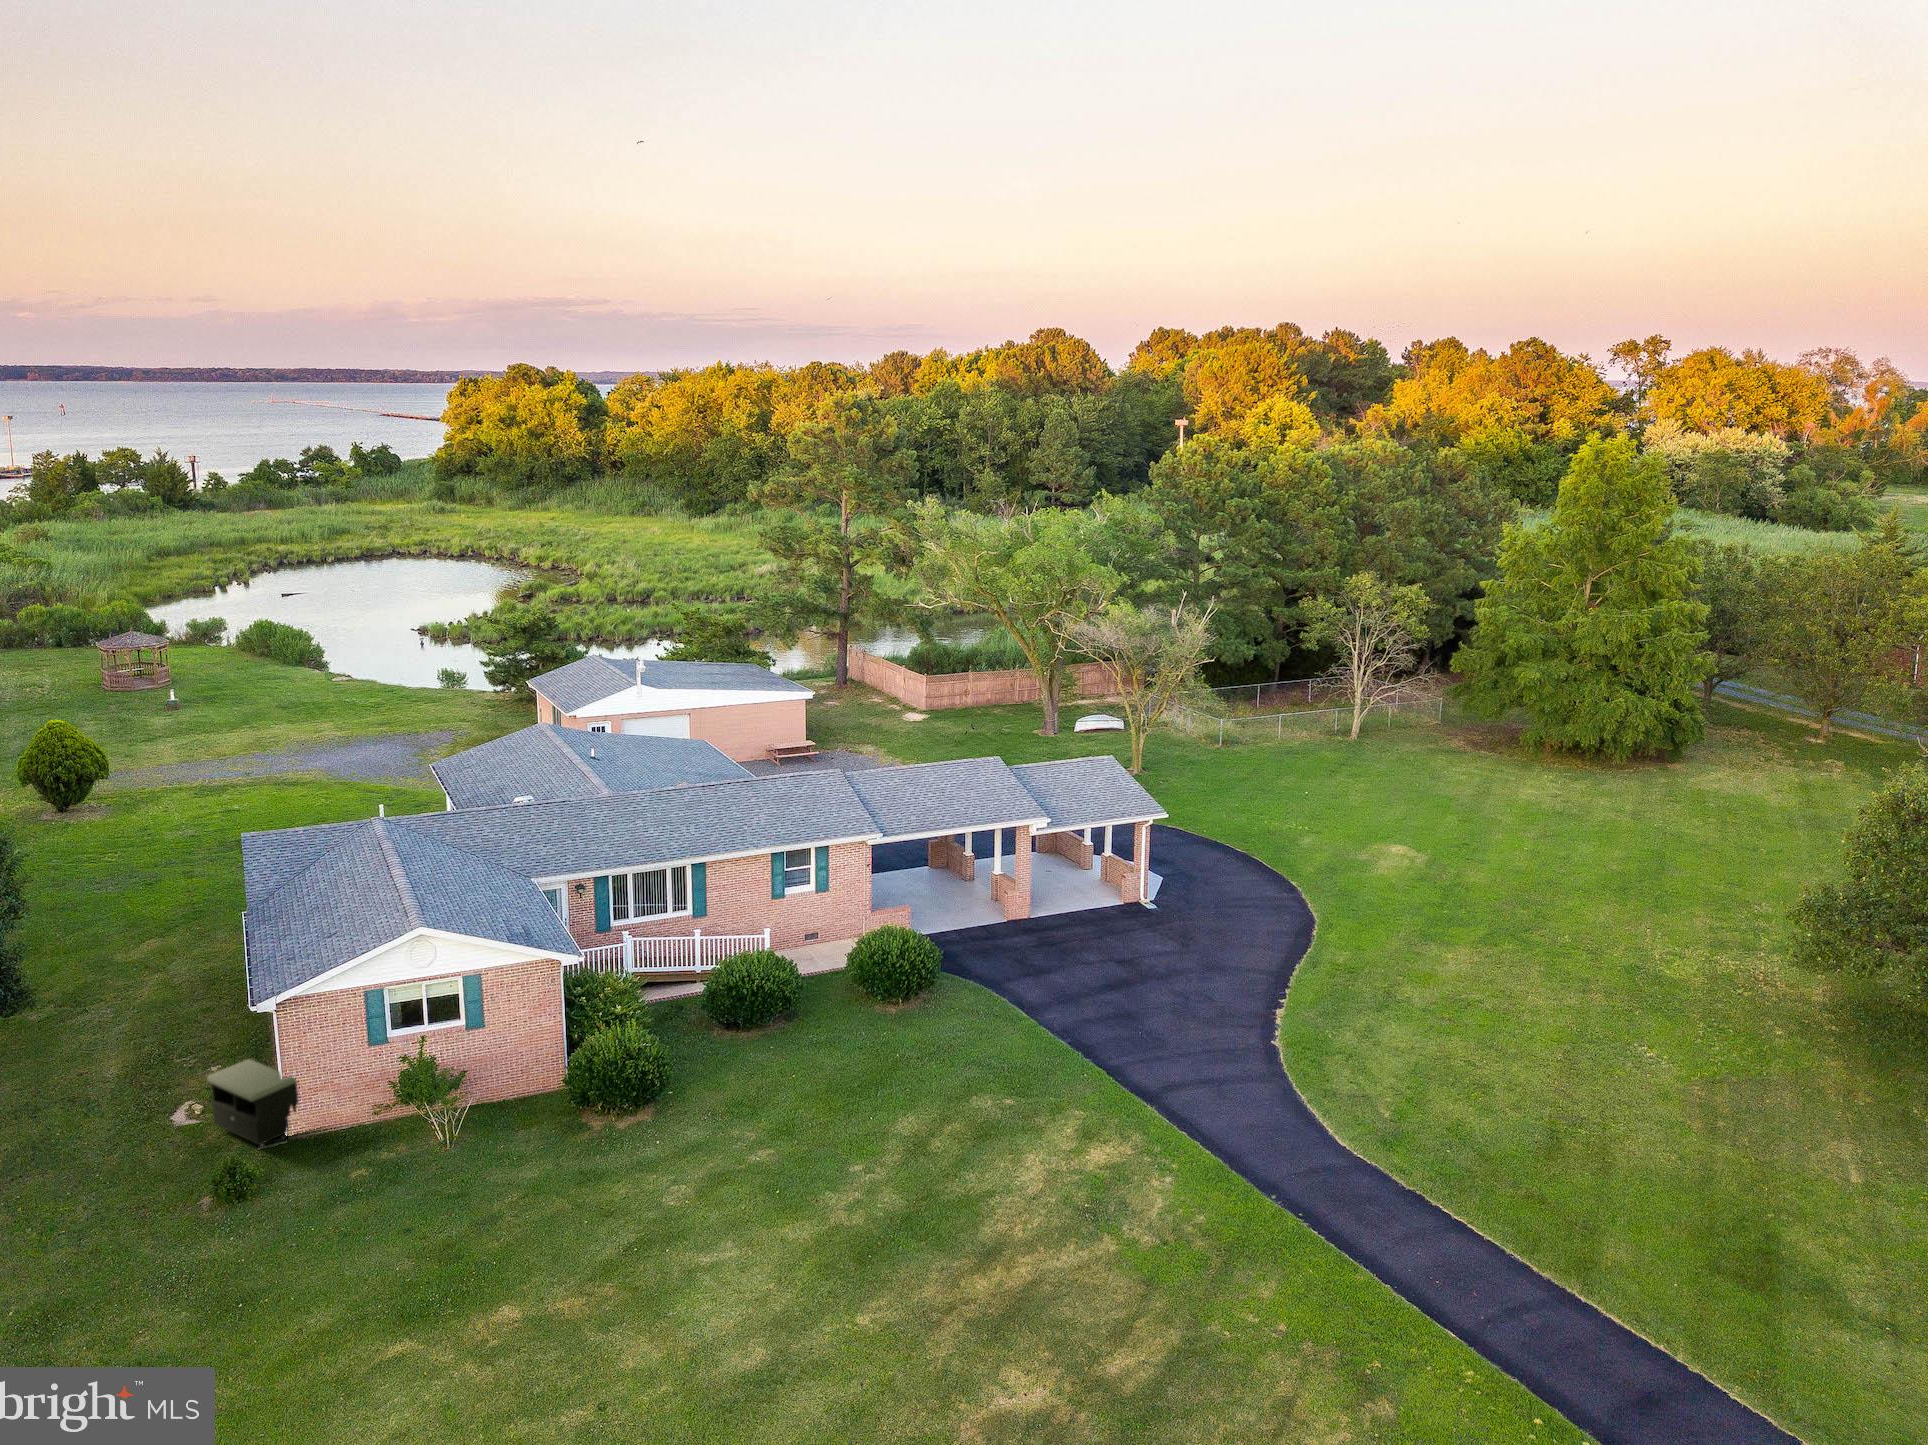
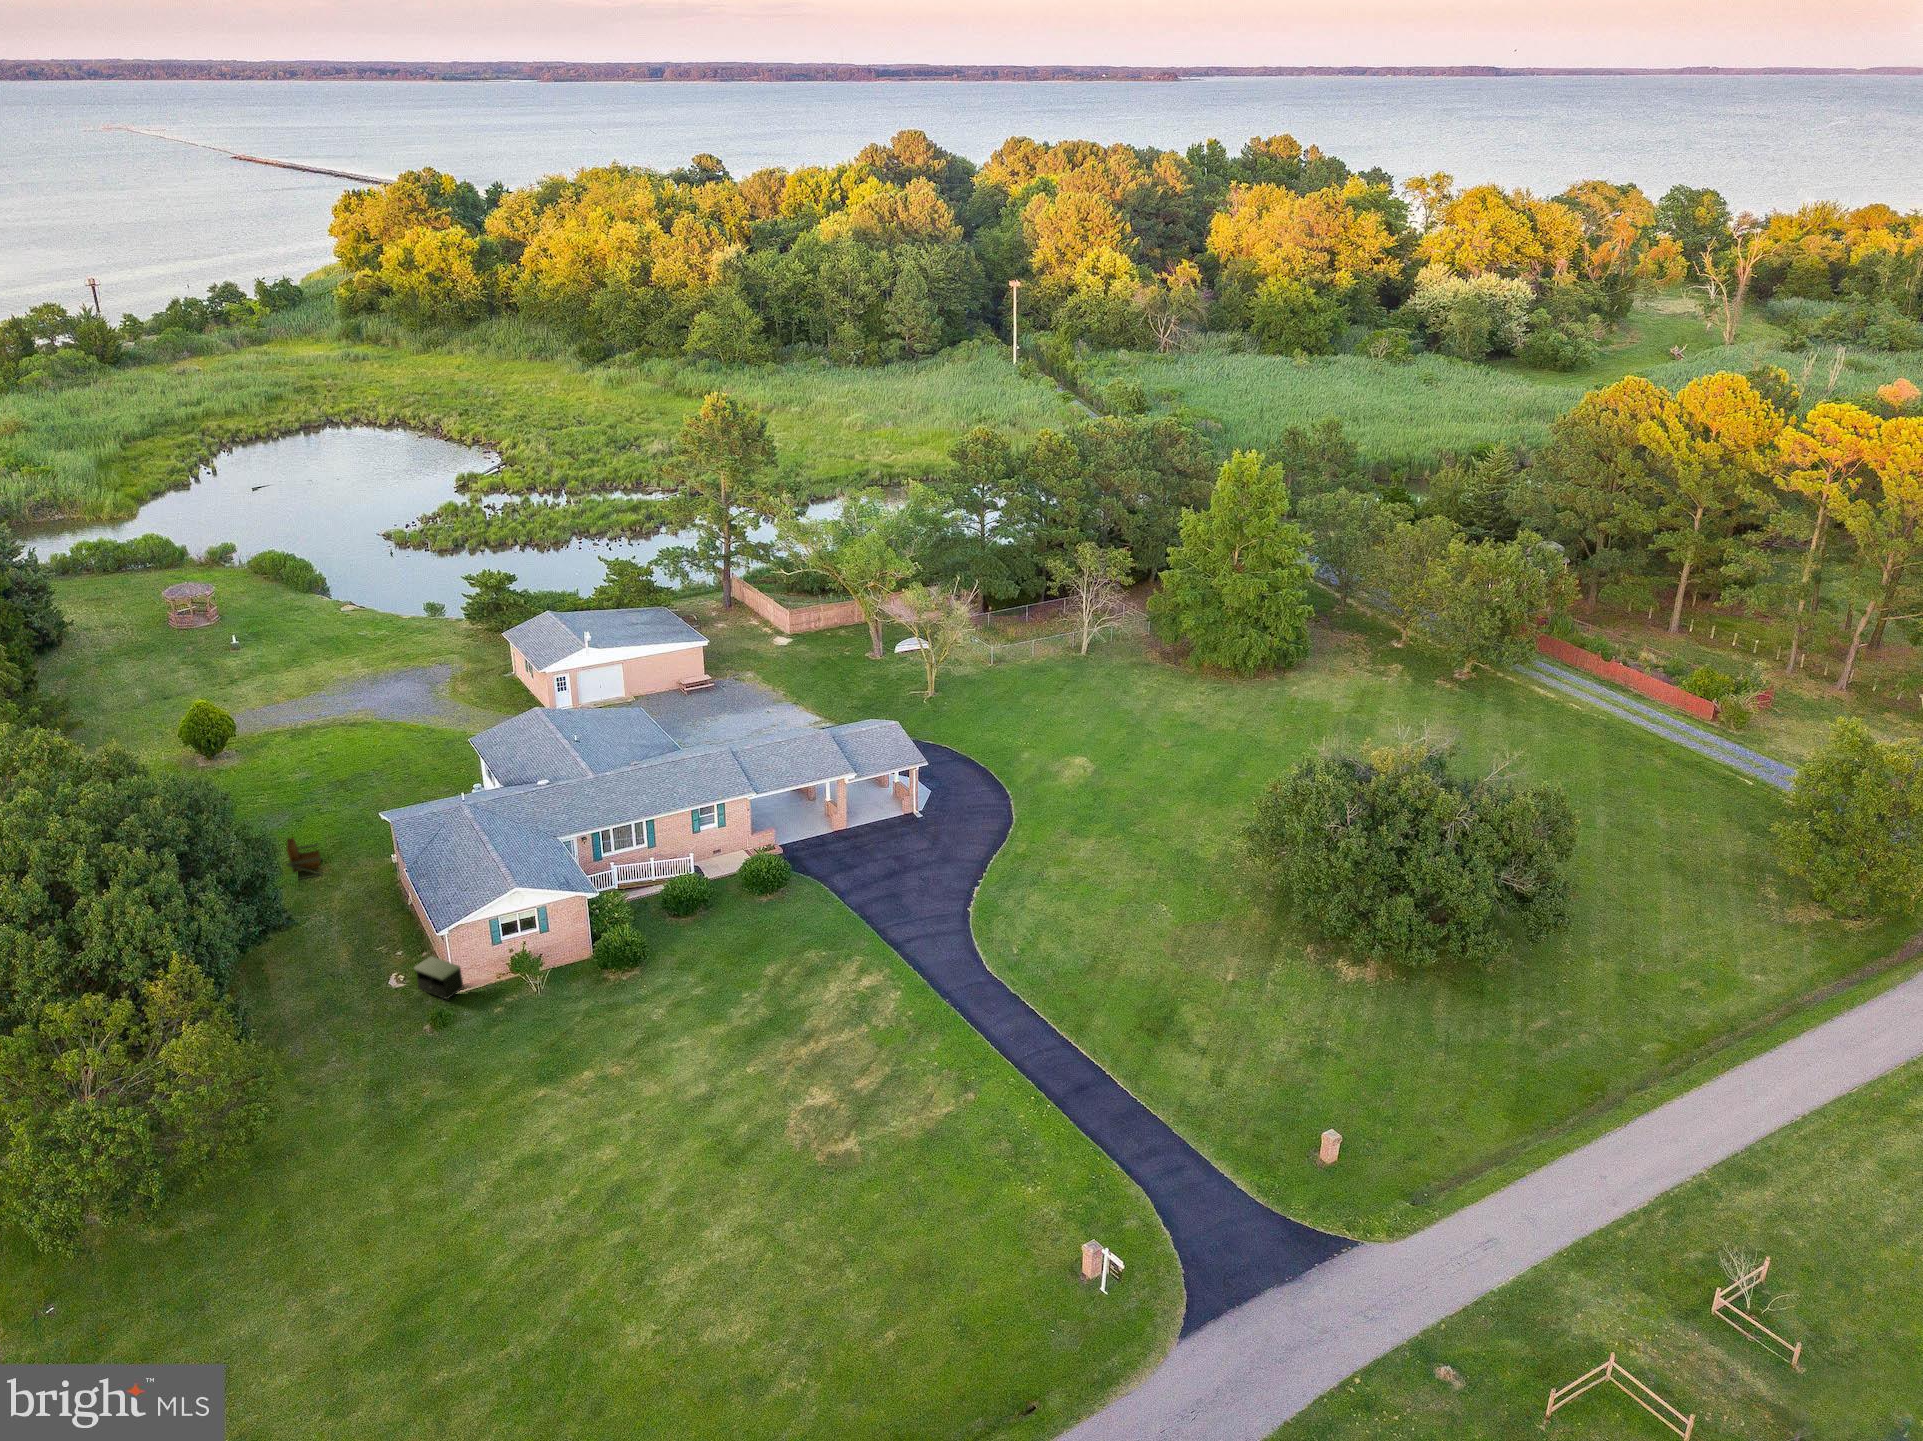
lounge chair: none [82,881,157,953] -> present [286,838,322,879]

